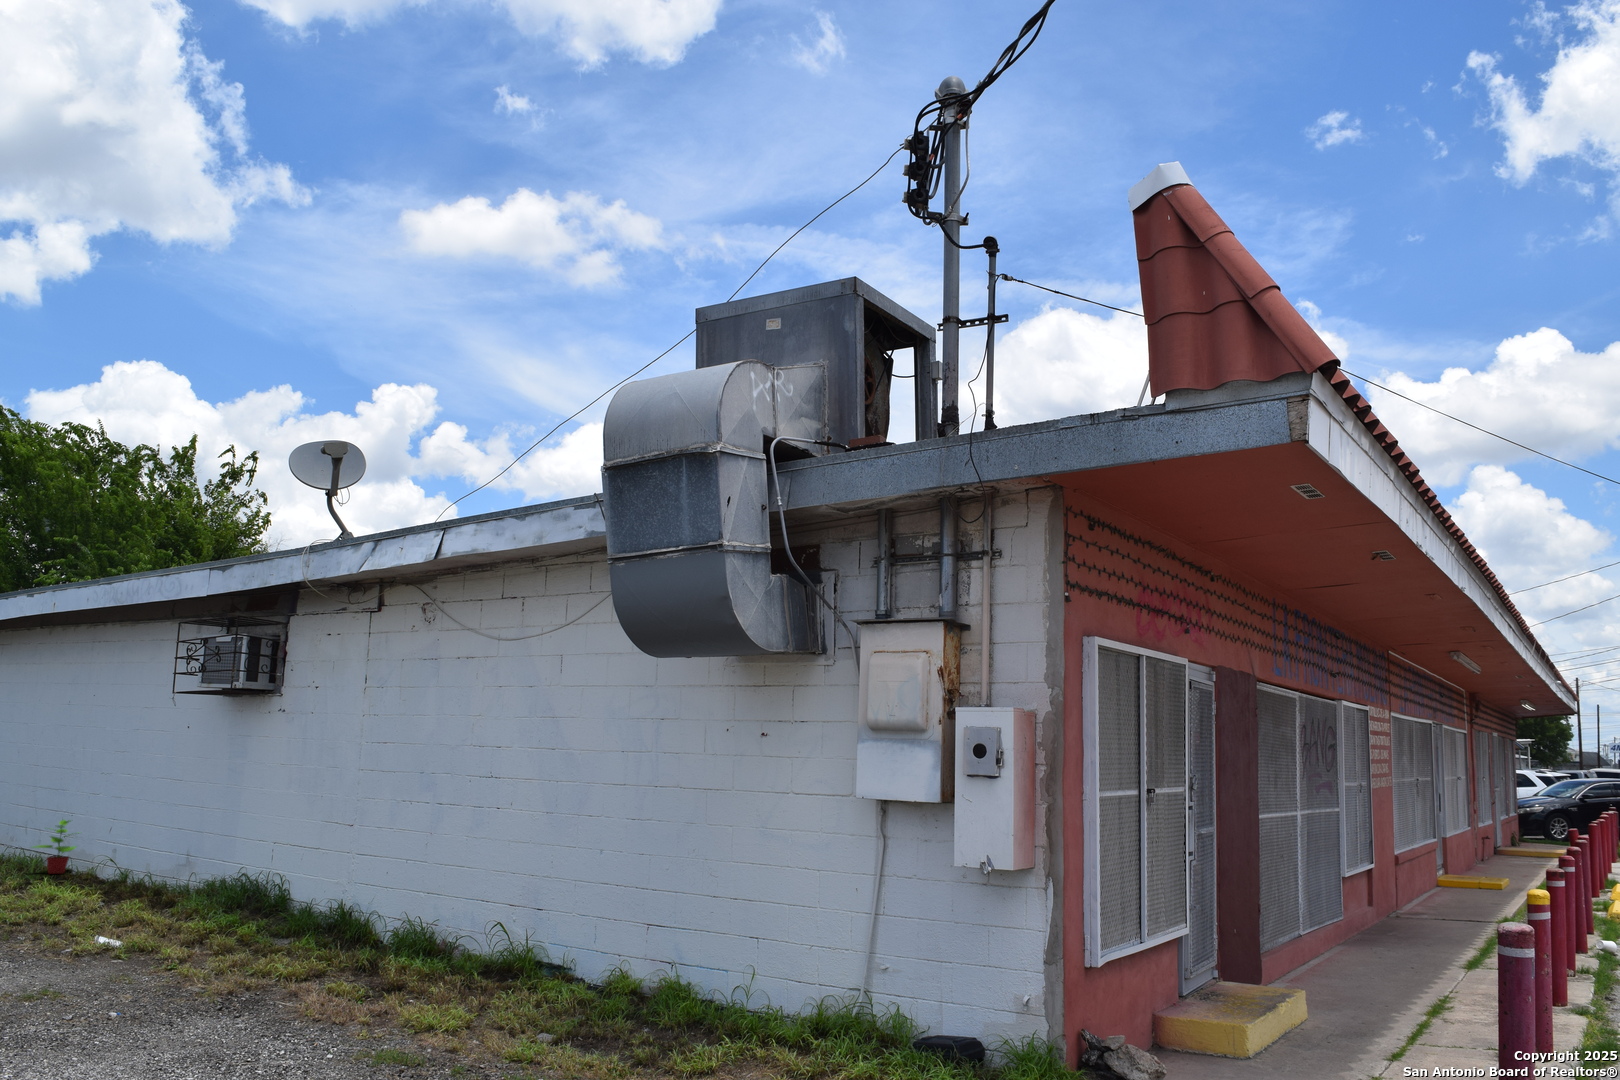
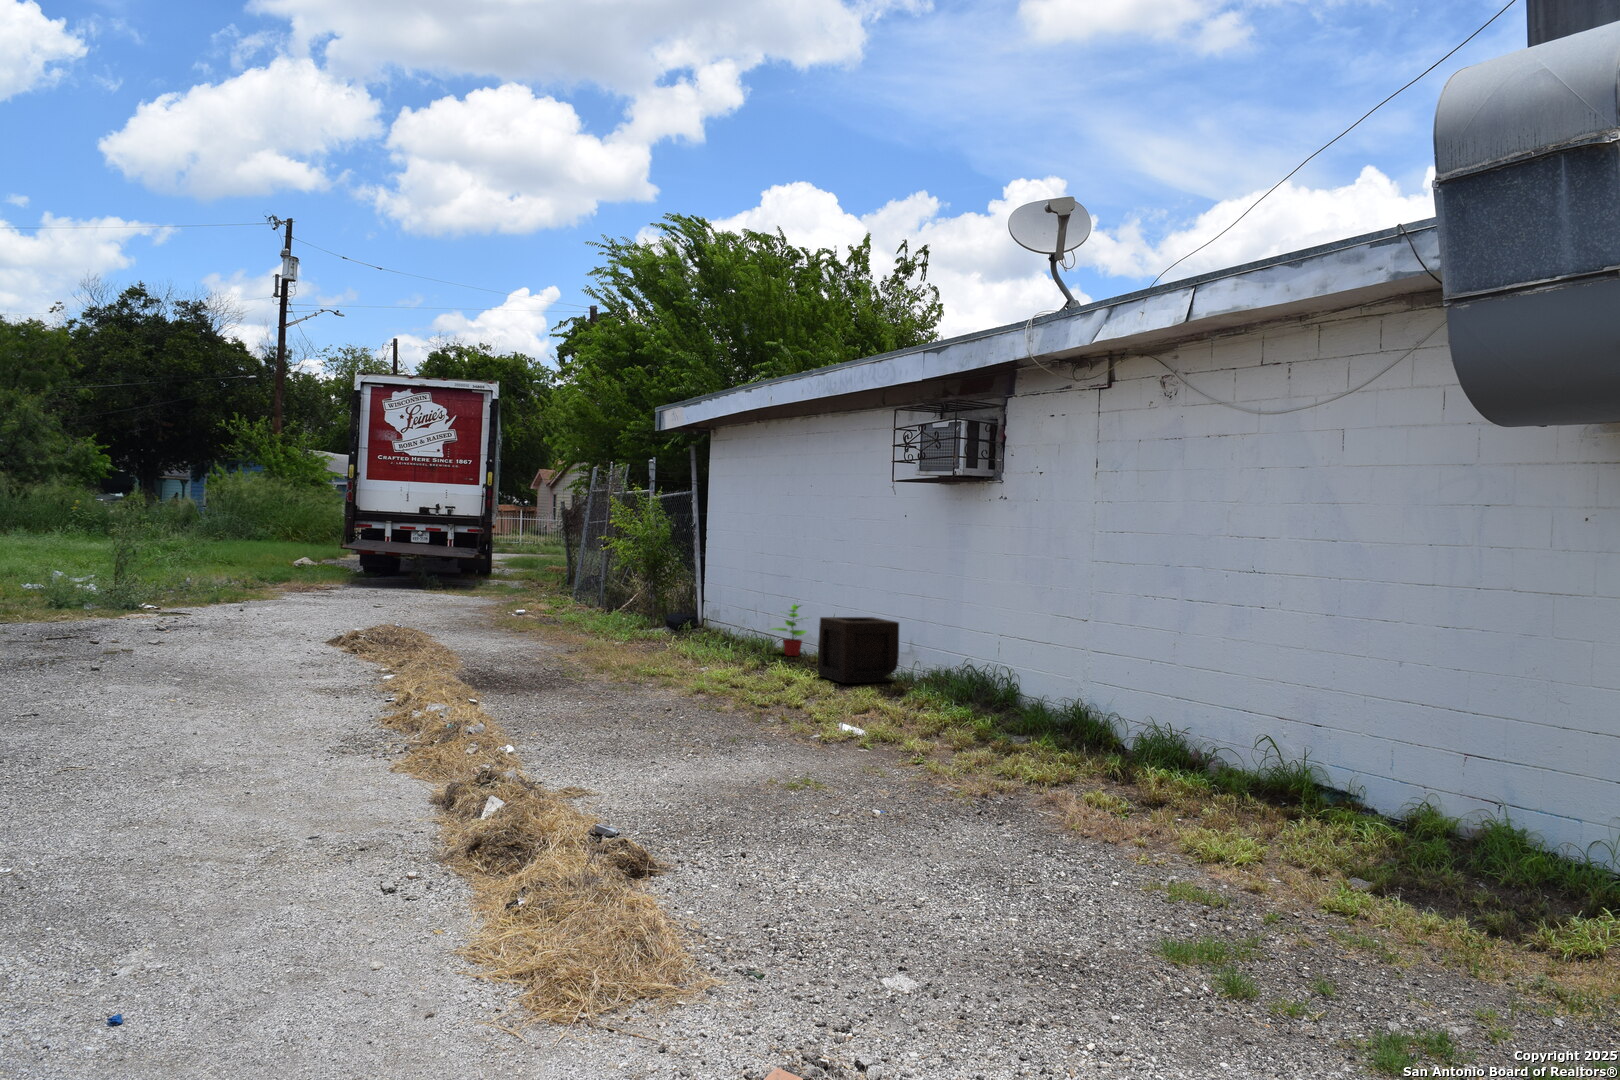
wooden crate: none [81,828,175,897] -> present [818,617,899,683]

